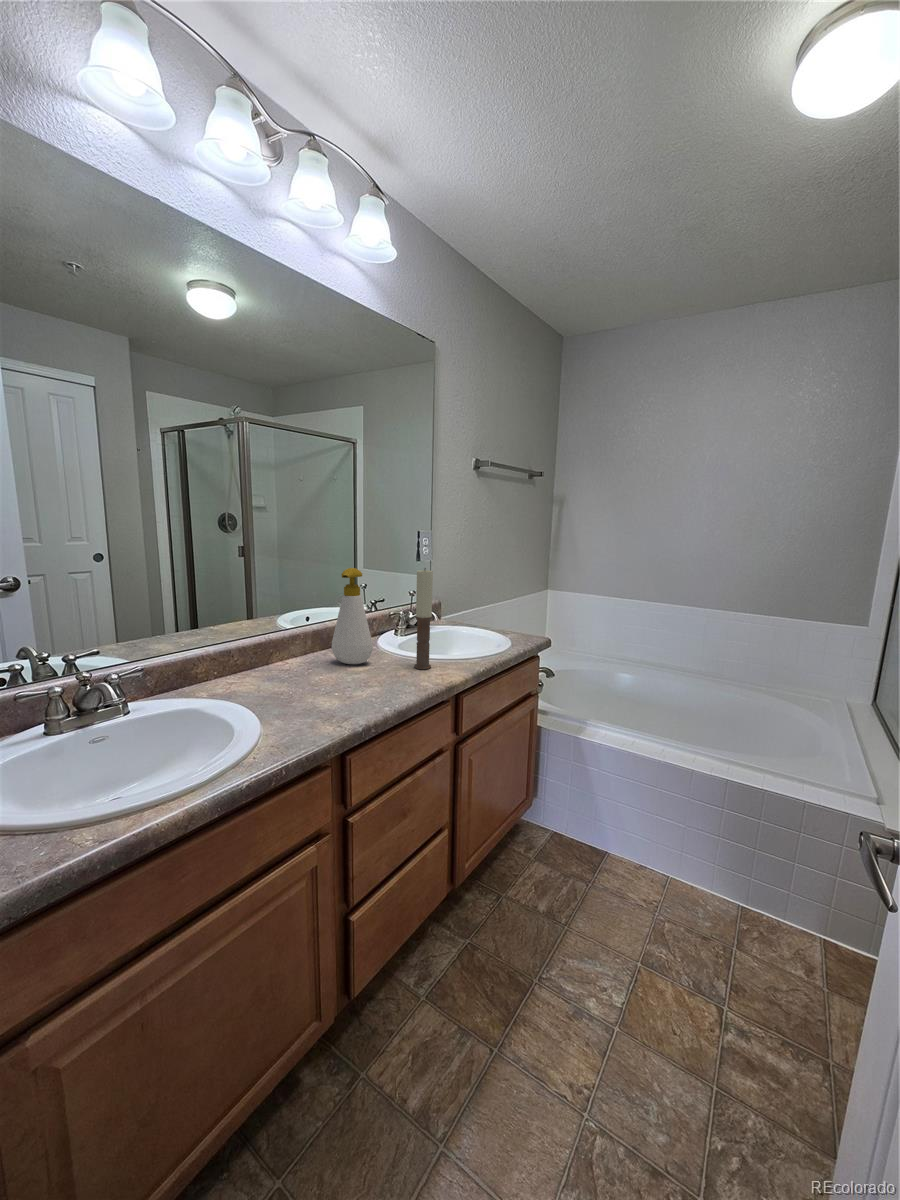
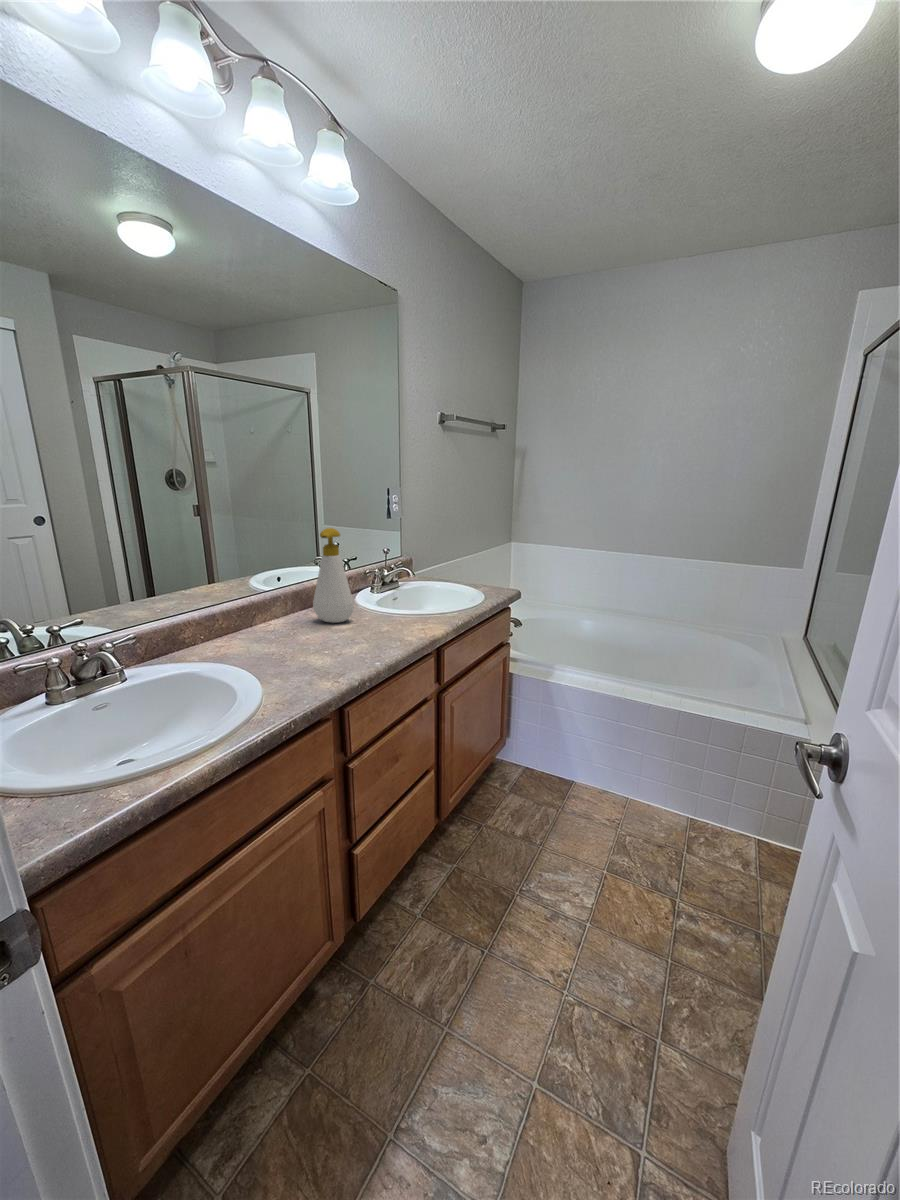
candle: present [414,568,433,669] -> none [395,526,412,625]

